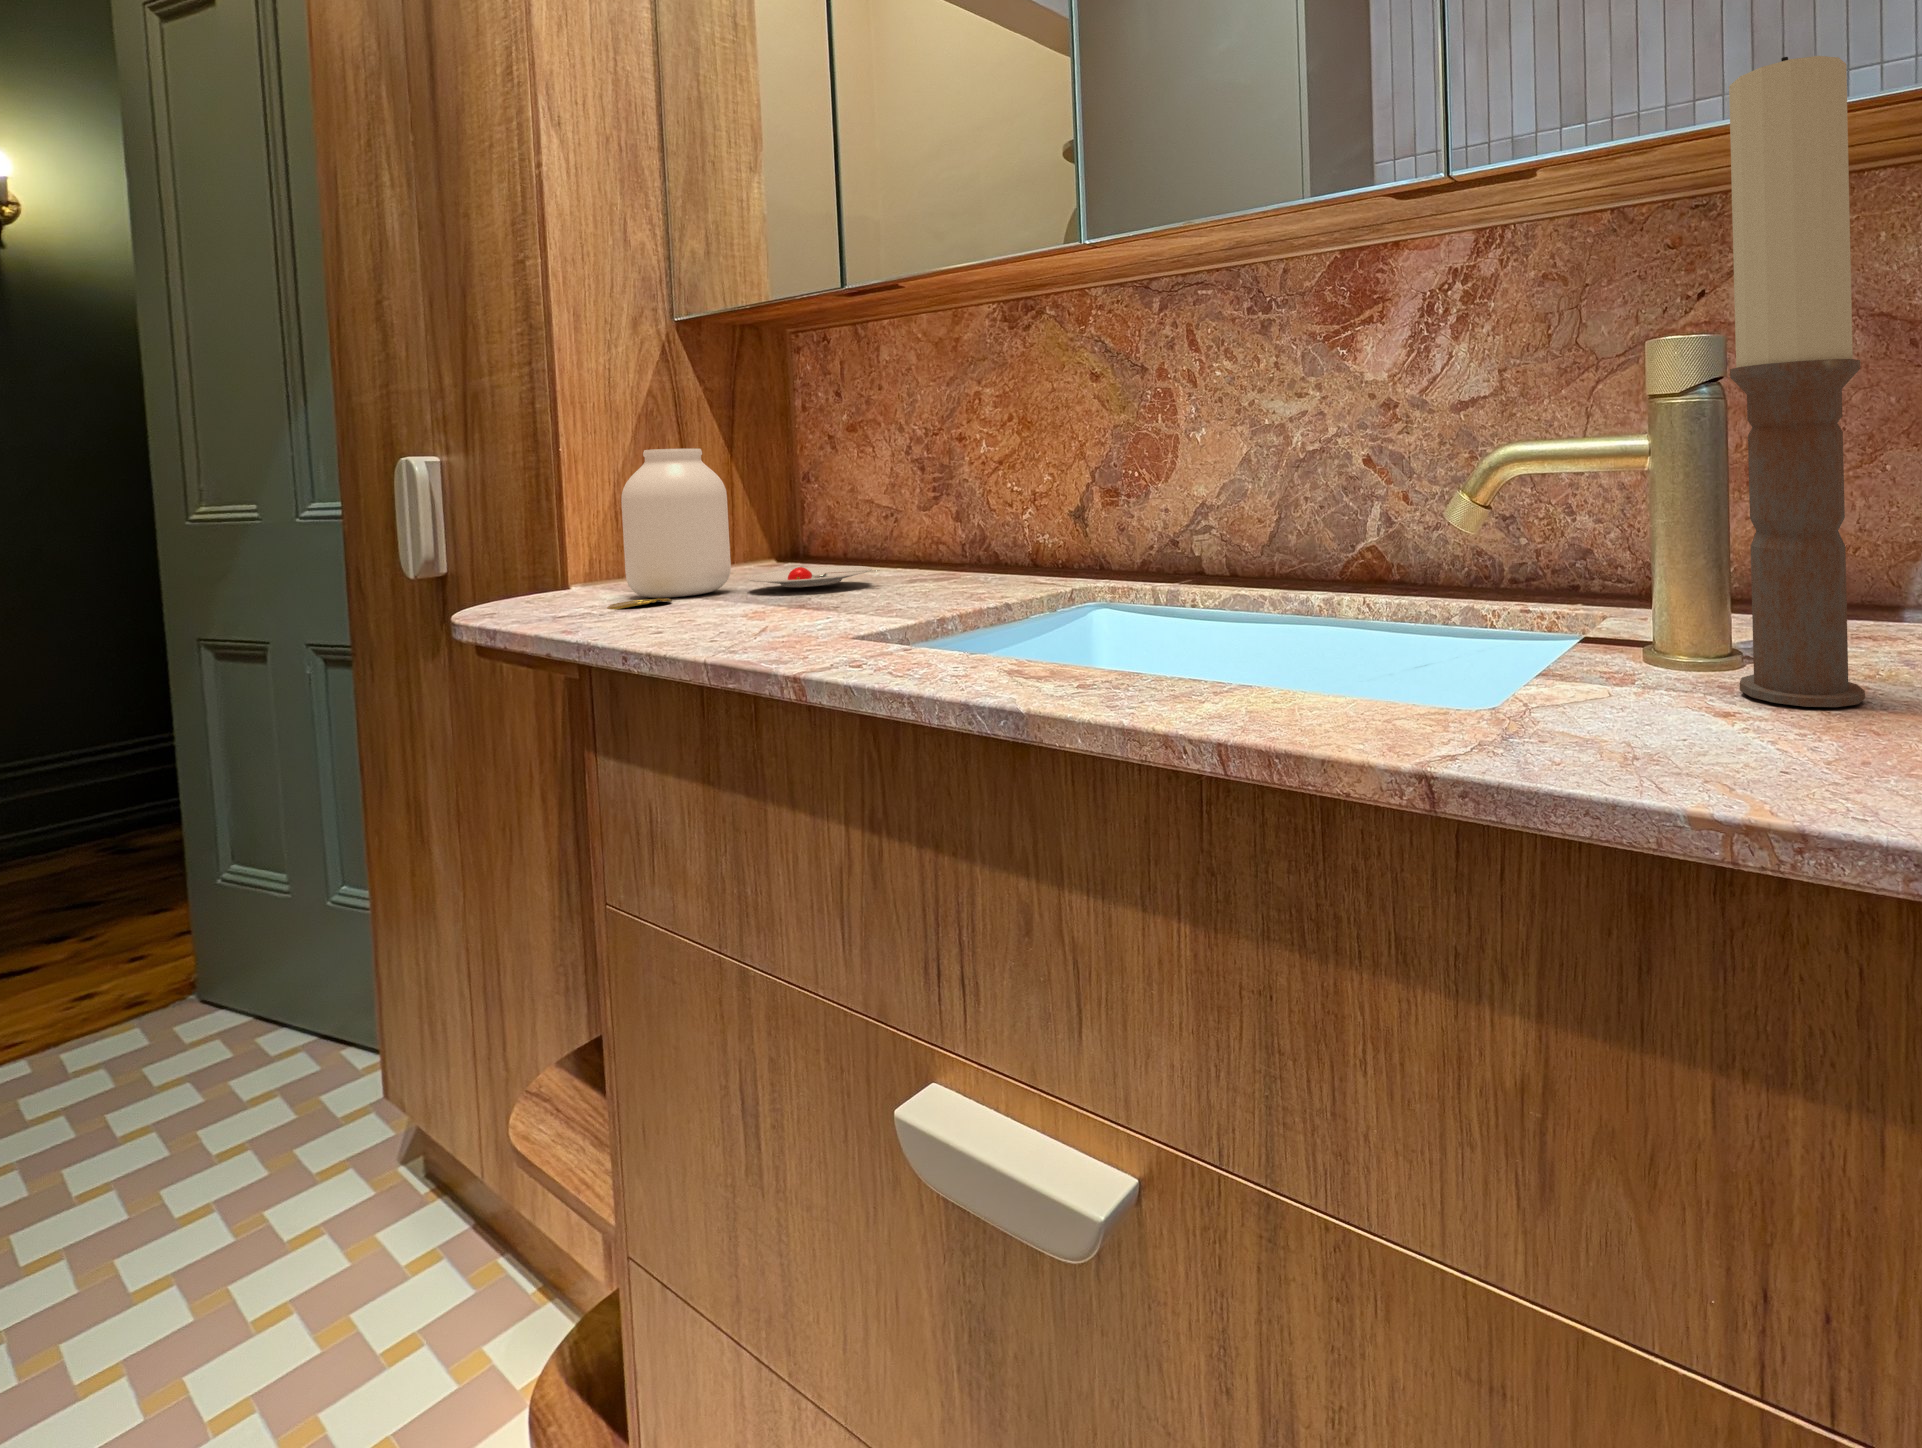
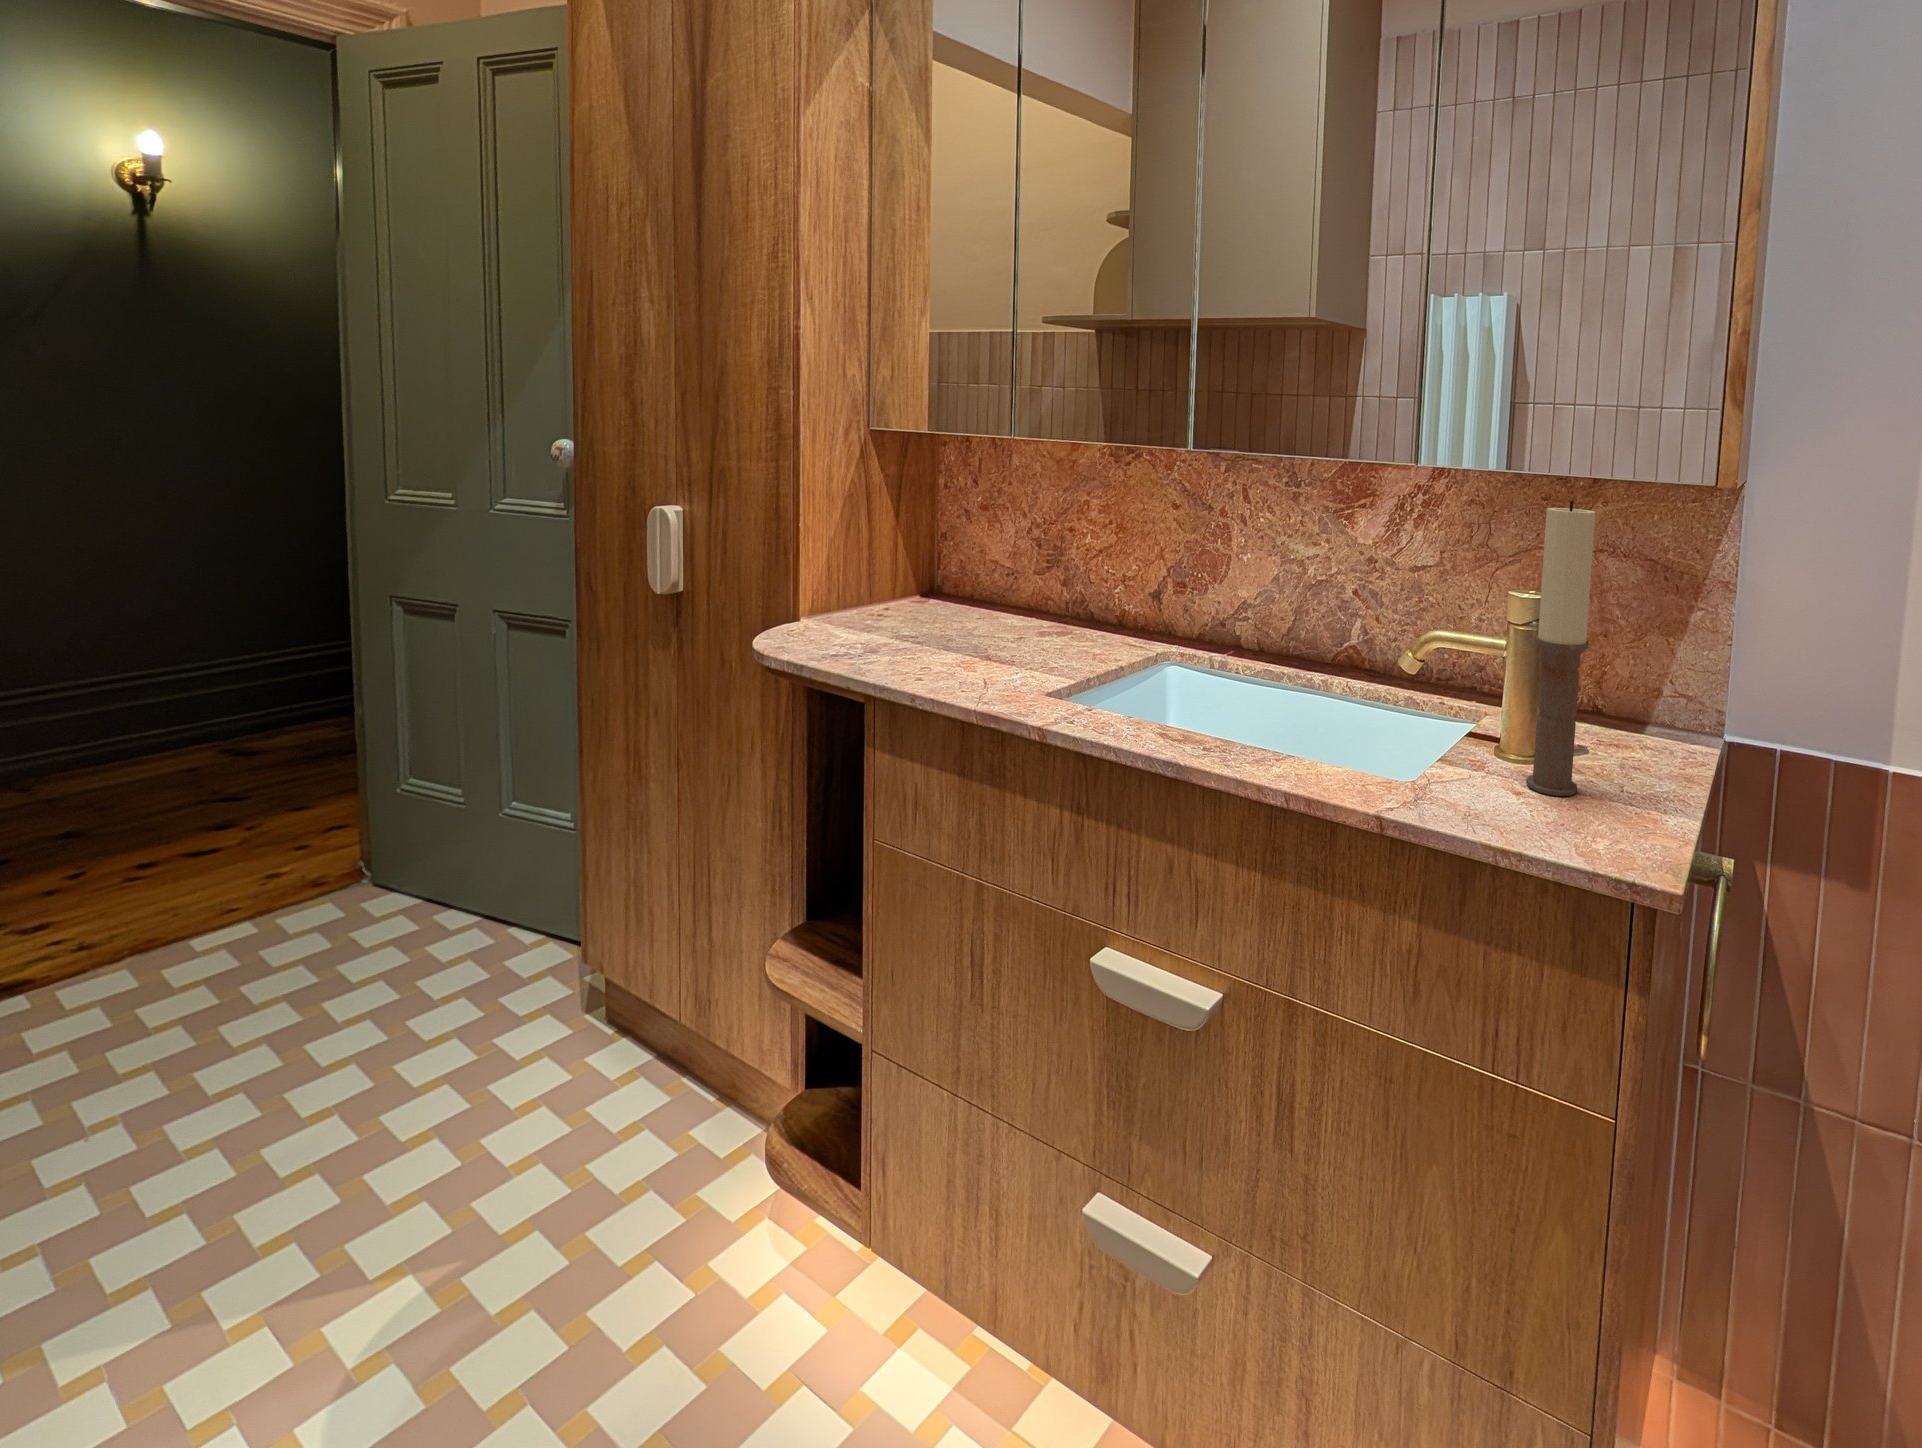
jar: present [607,448,880,610] -> none [862,540,1024,654]

